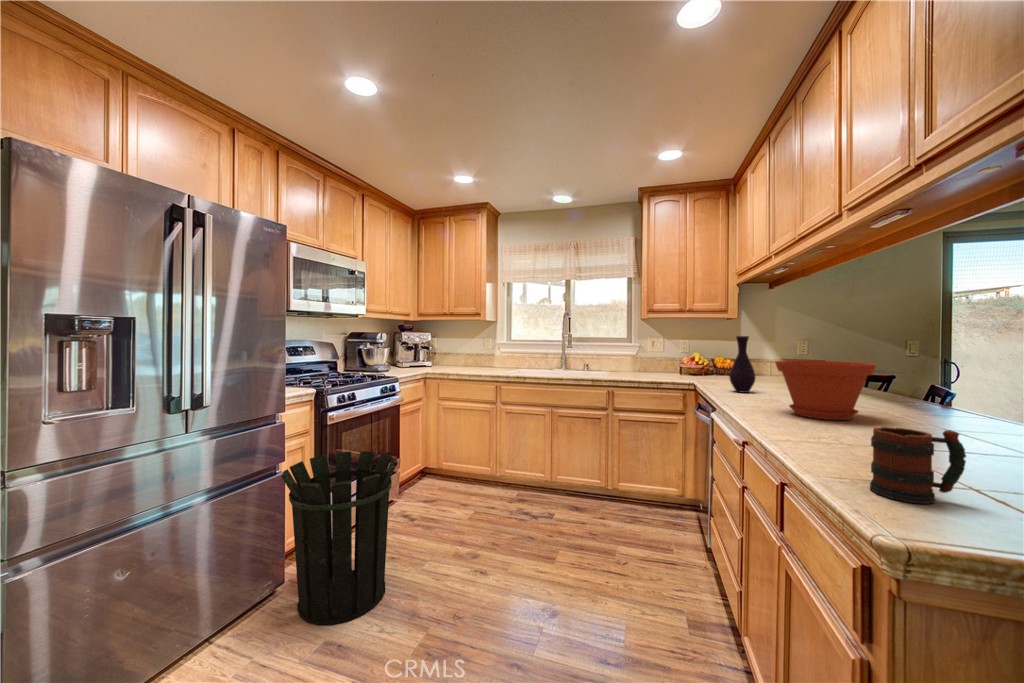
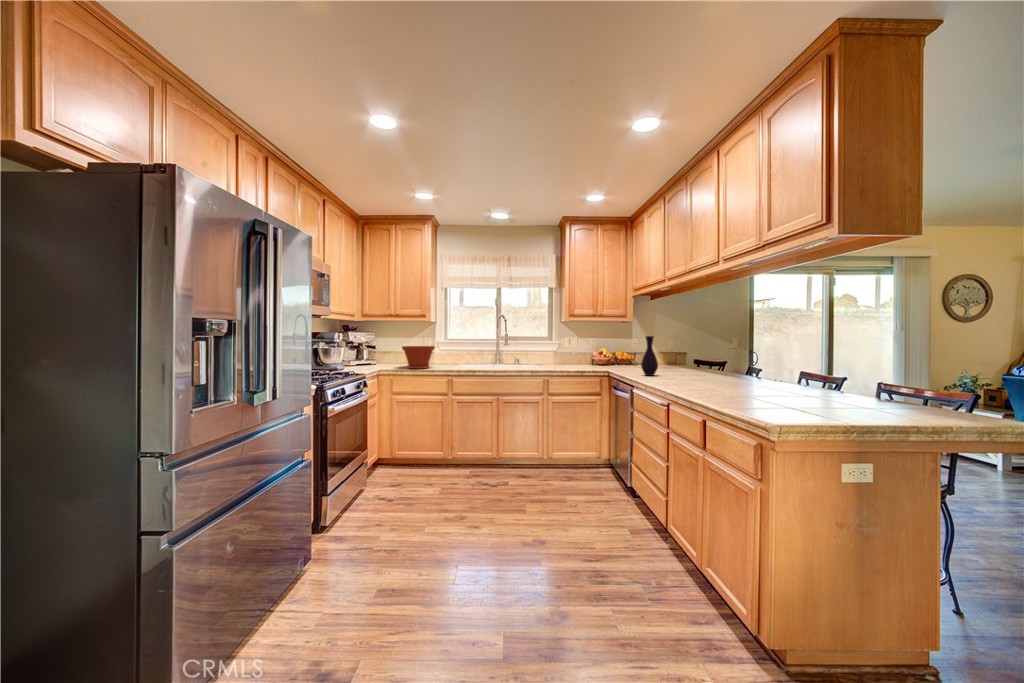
plant pot: present [775,361,877,420] -> present [402,346,435,369]
mug: present [870,427,966,504] -> none [753,381,790,416]
waste bin: present [282,451,398,625] -> none [318,437,415,581]

